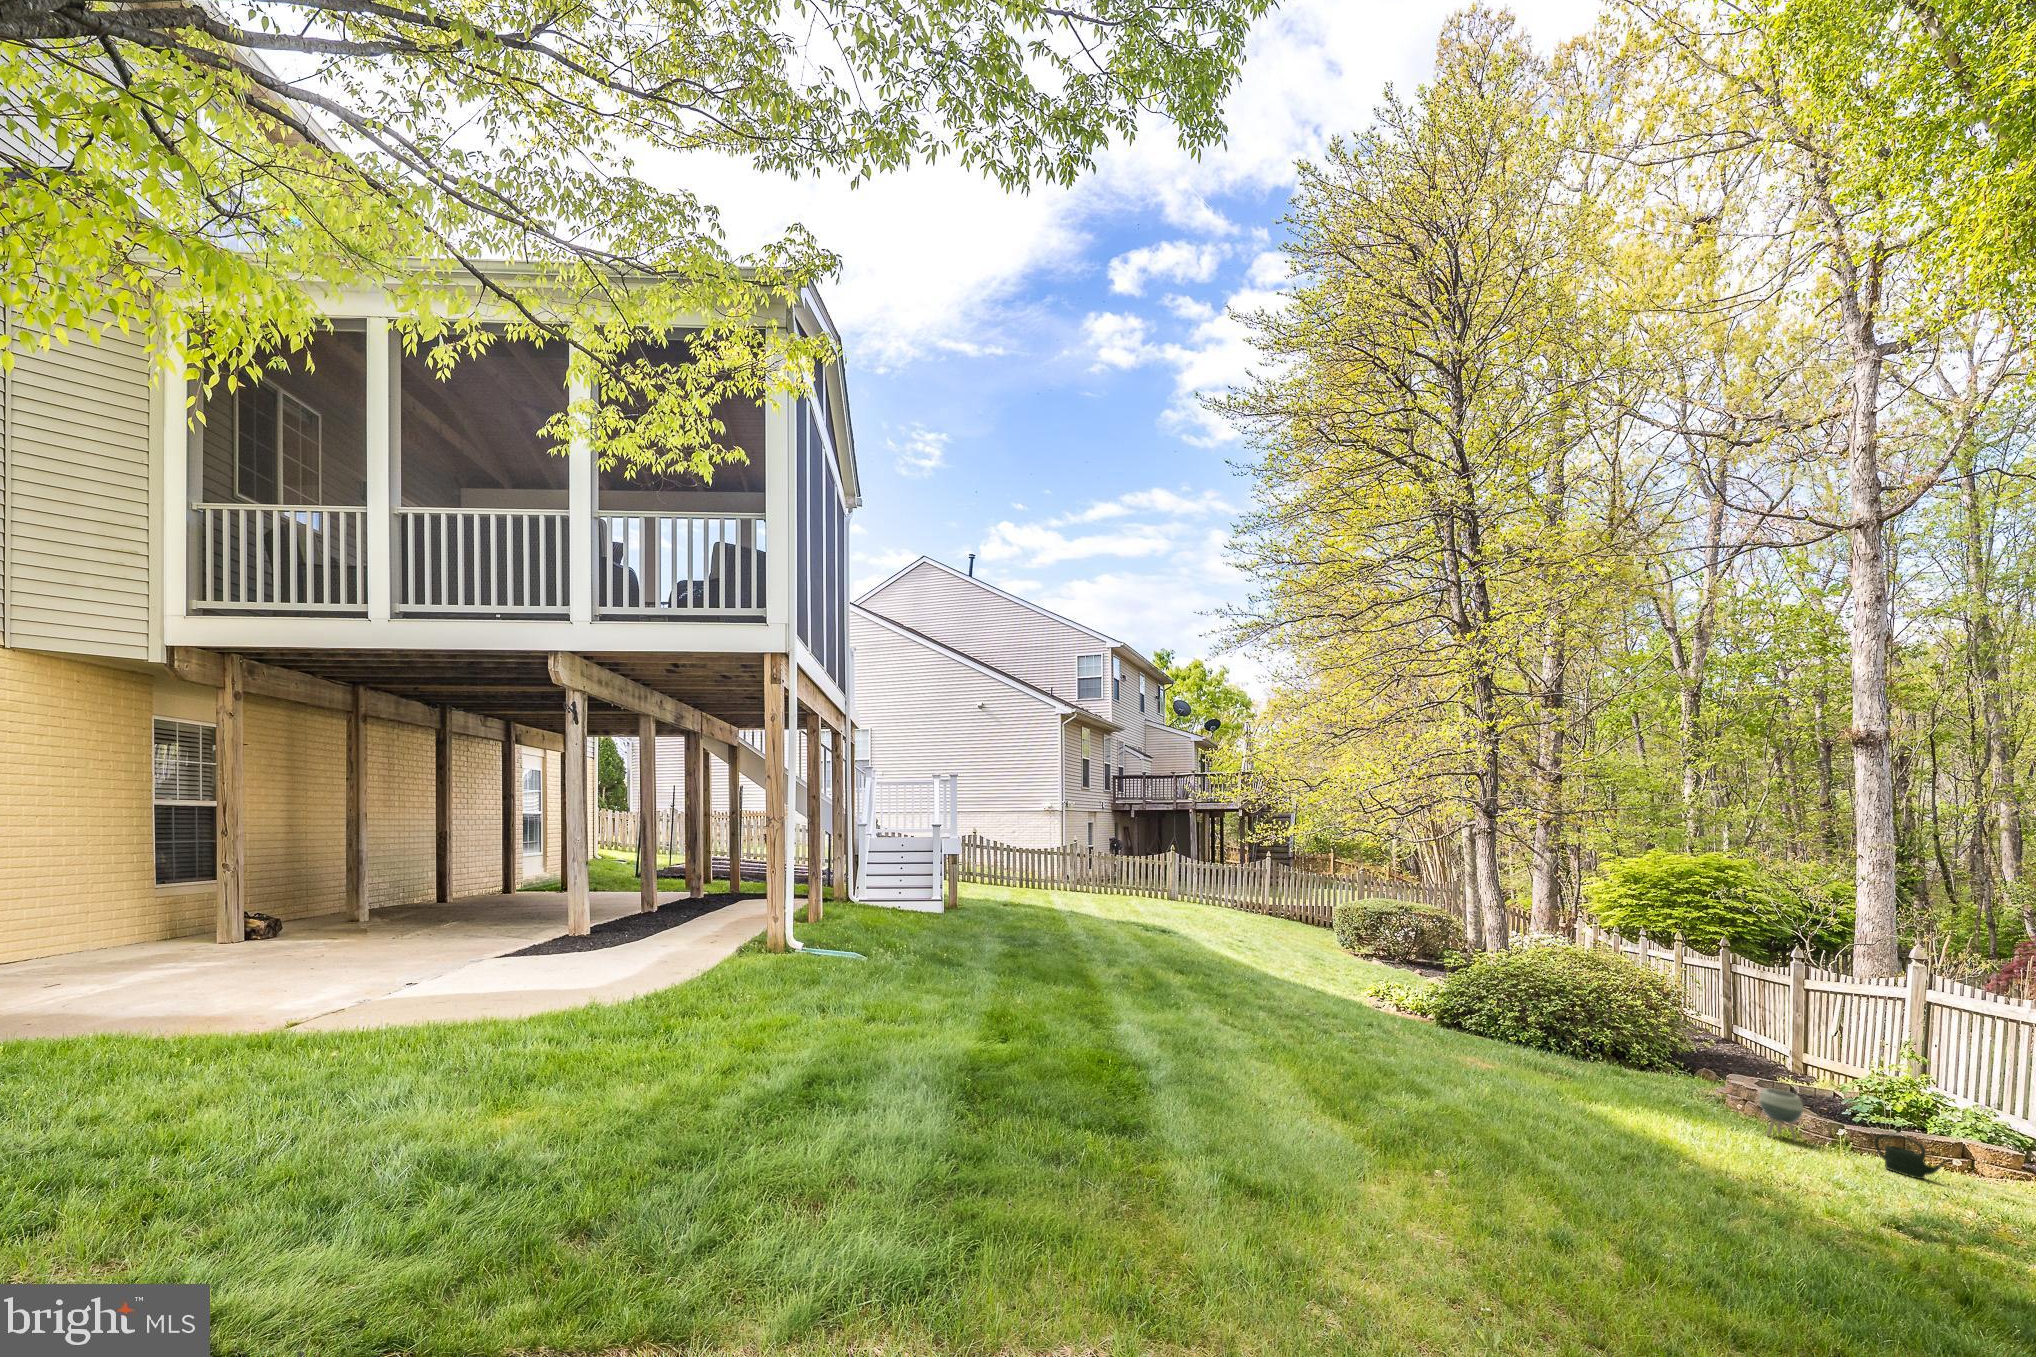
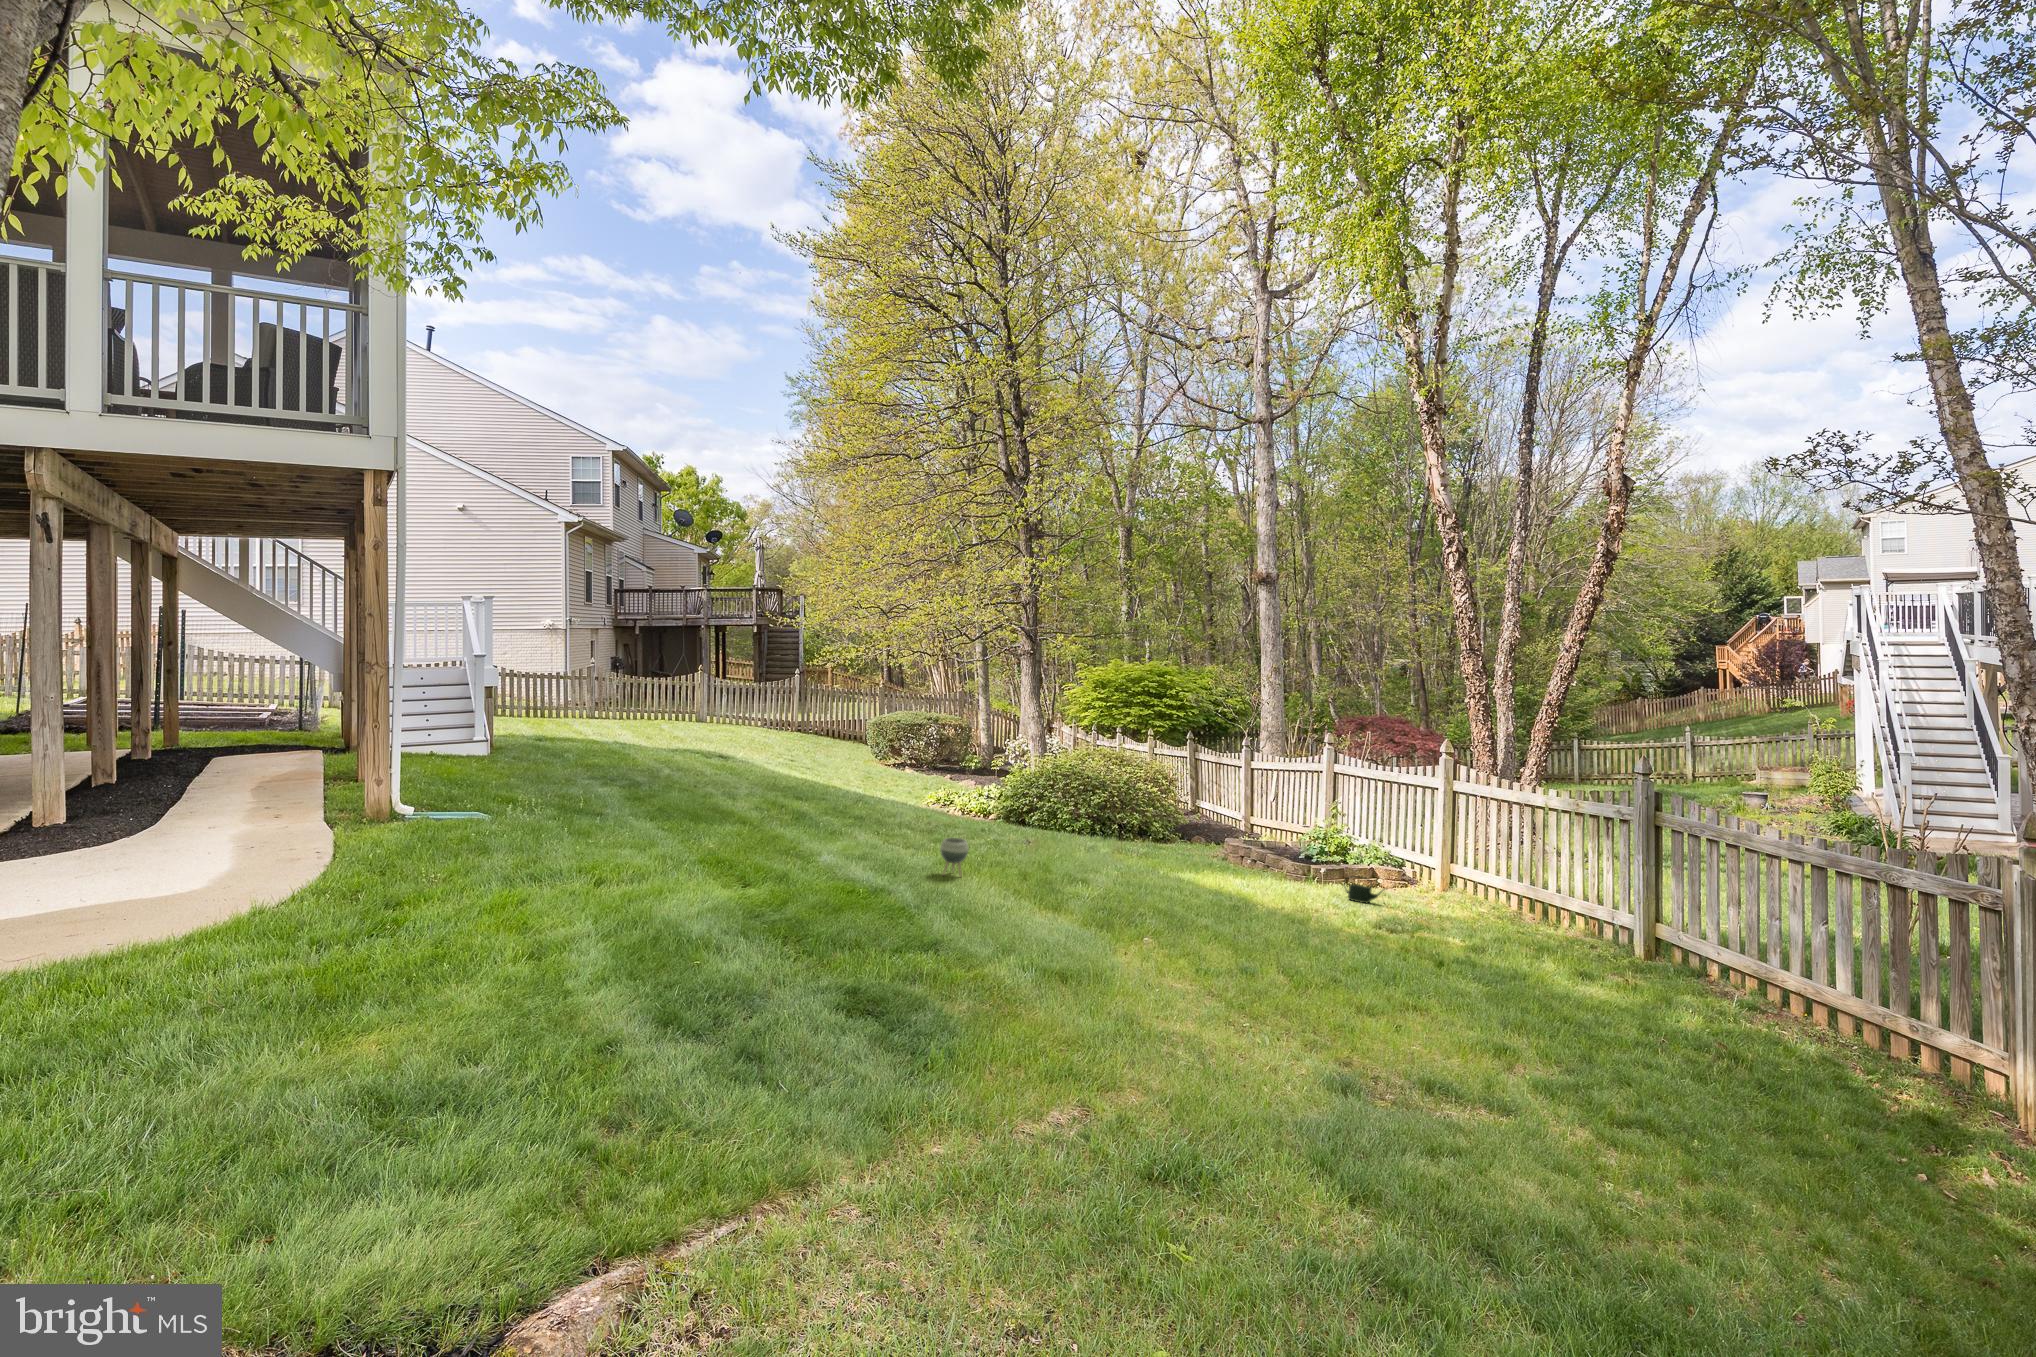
planter: present [1760,1088,1803,1142] -> present [940,838,969,876]

